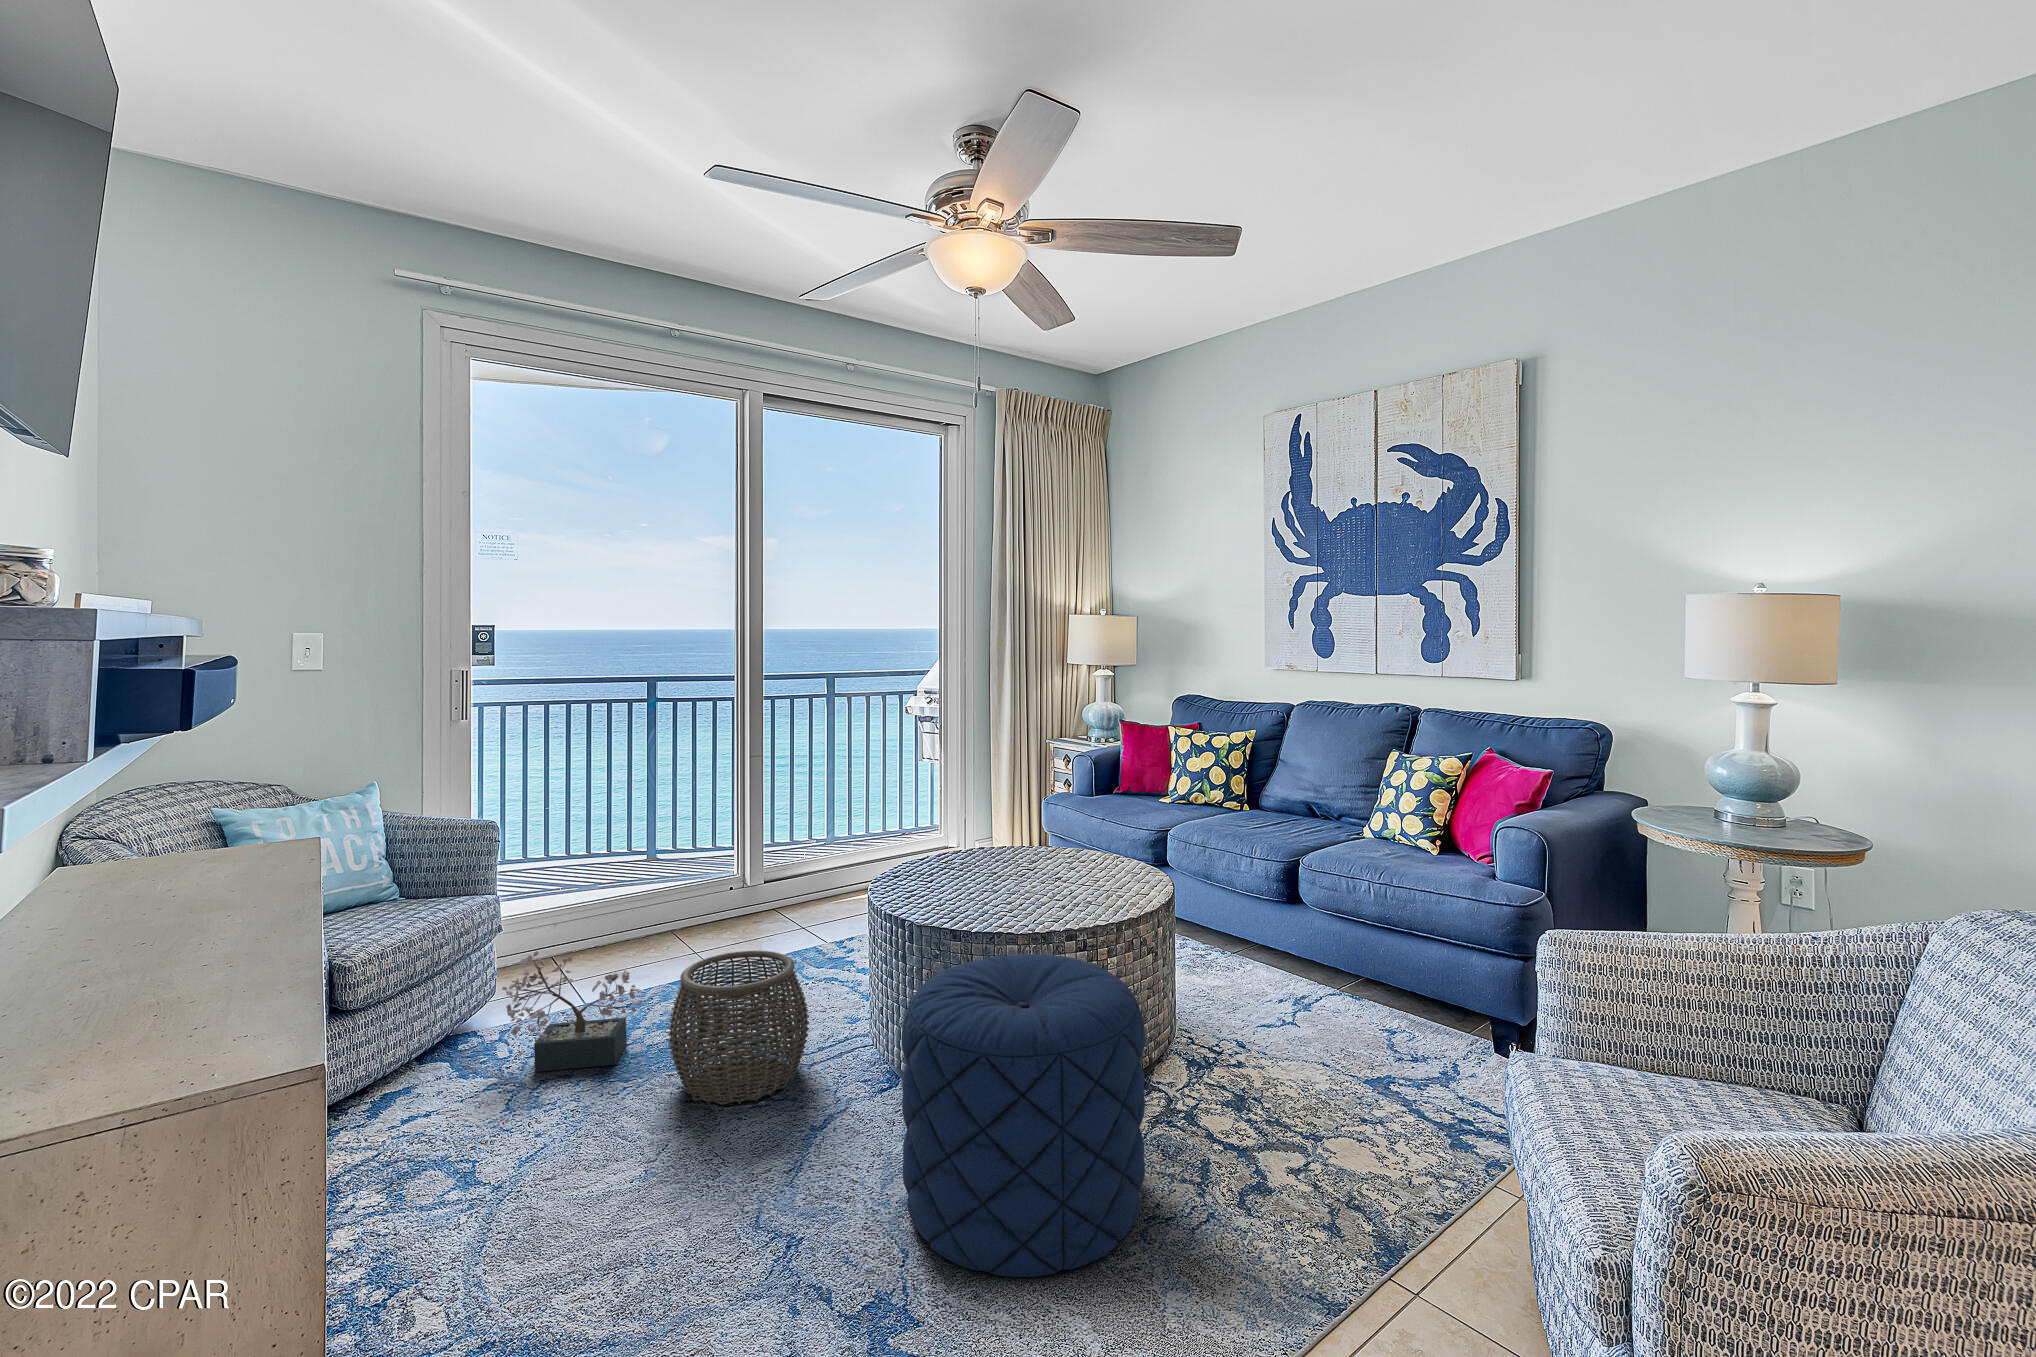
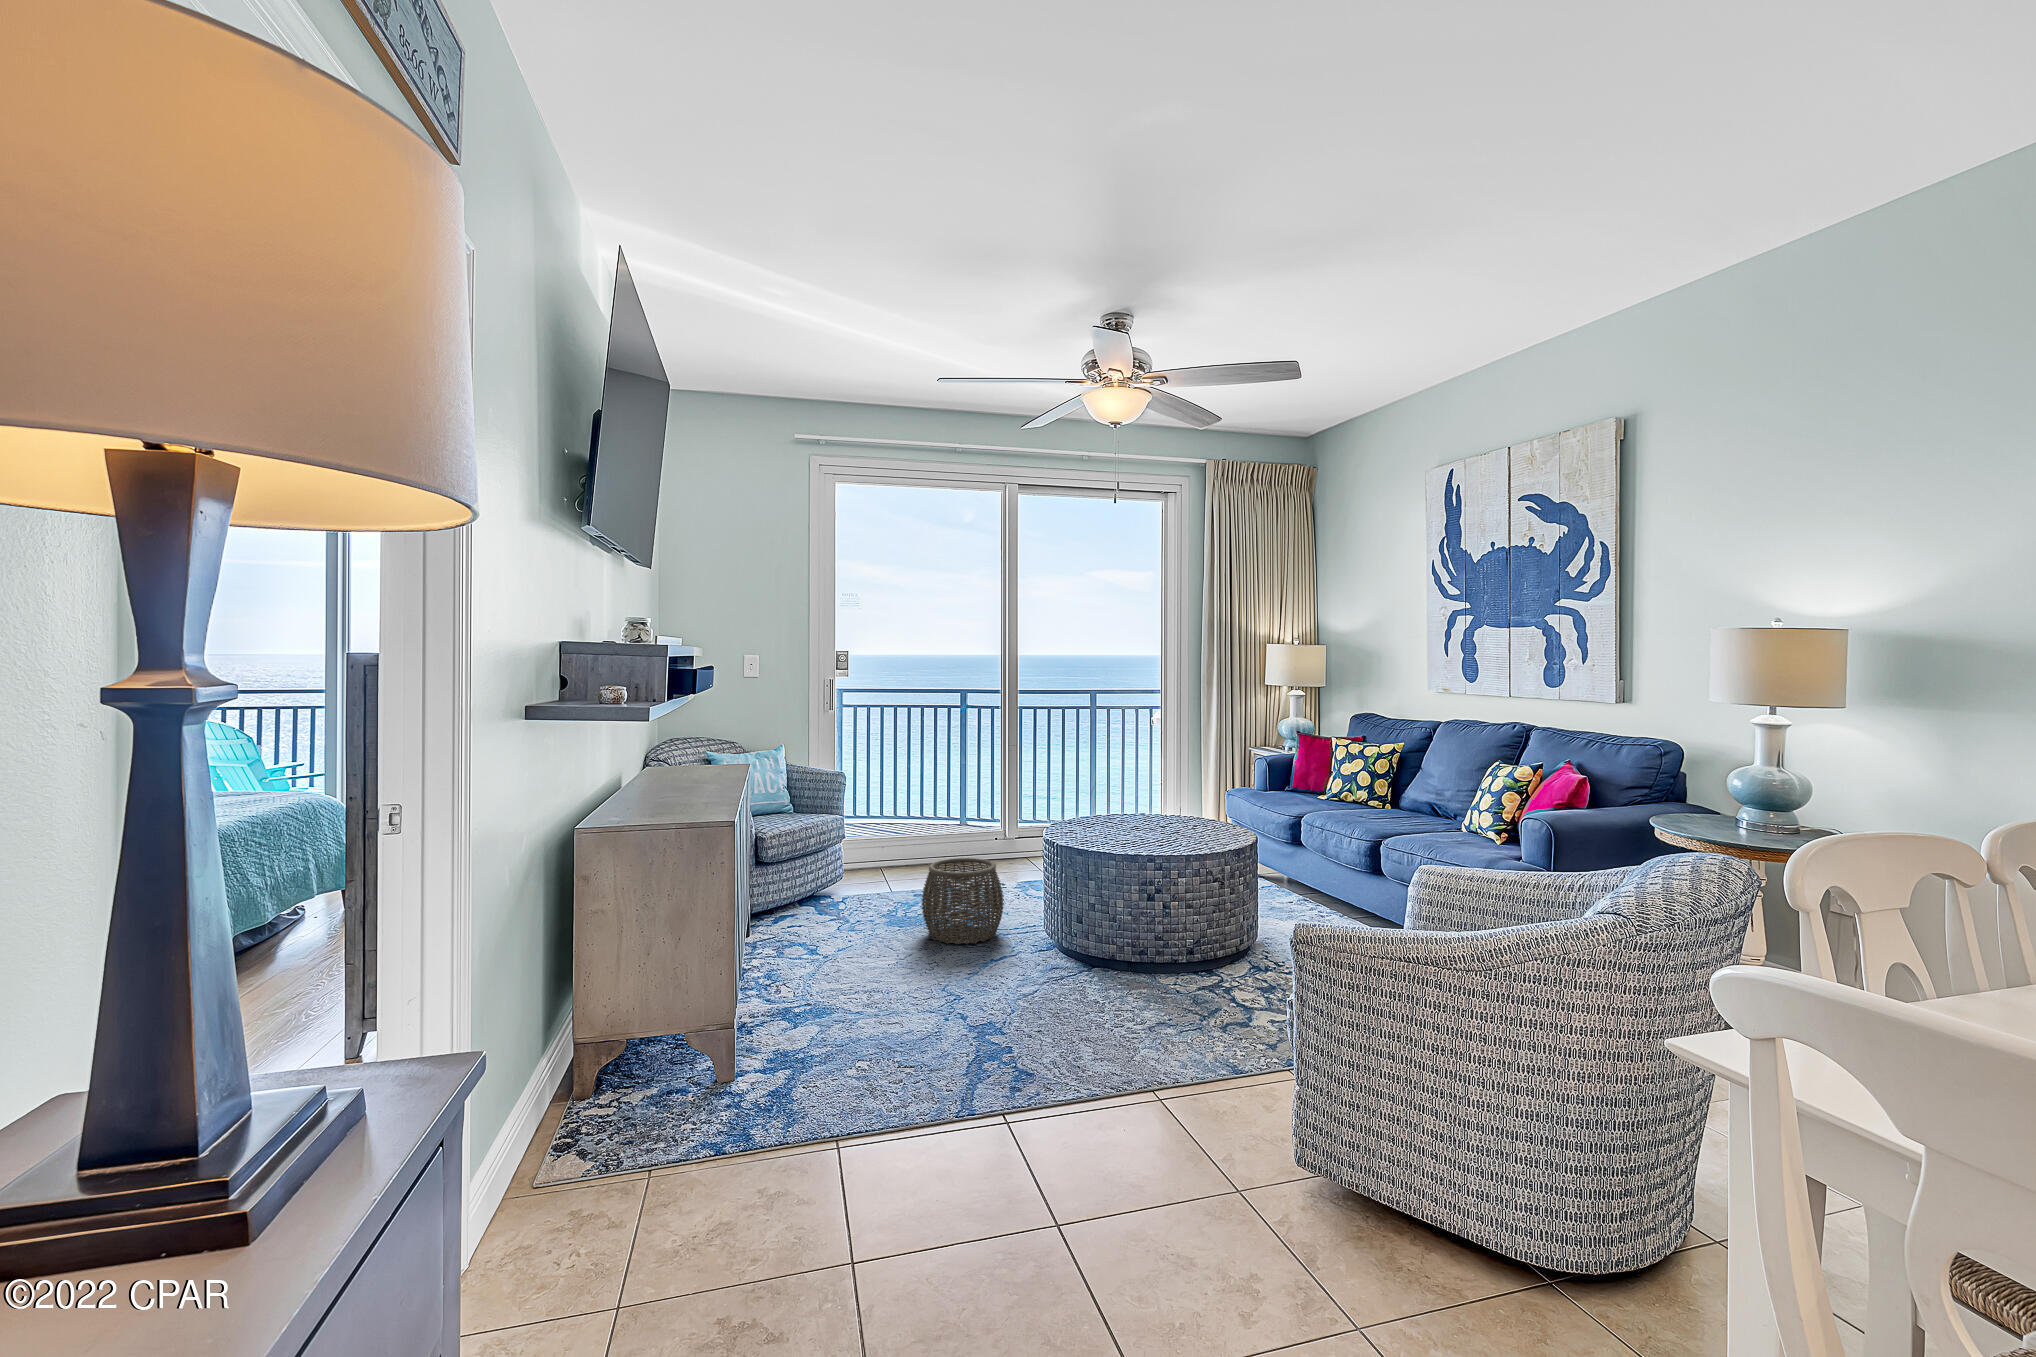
decorative plant: present [502,951,642,1072] -> none [839,848,916,919]
pouf: present [902,954,1145,1277] -> none [1020,863,1165,1033]

